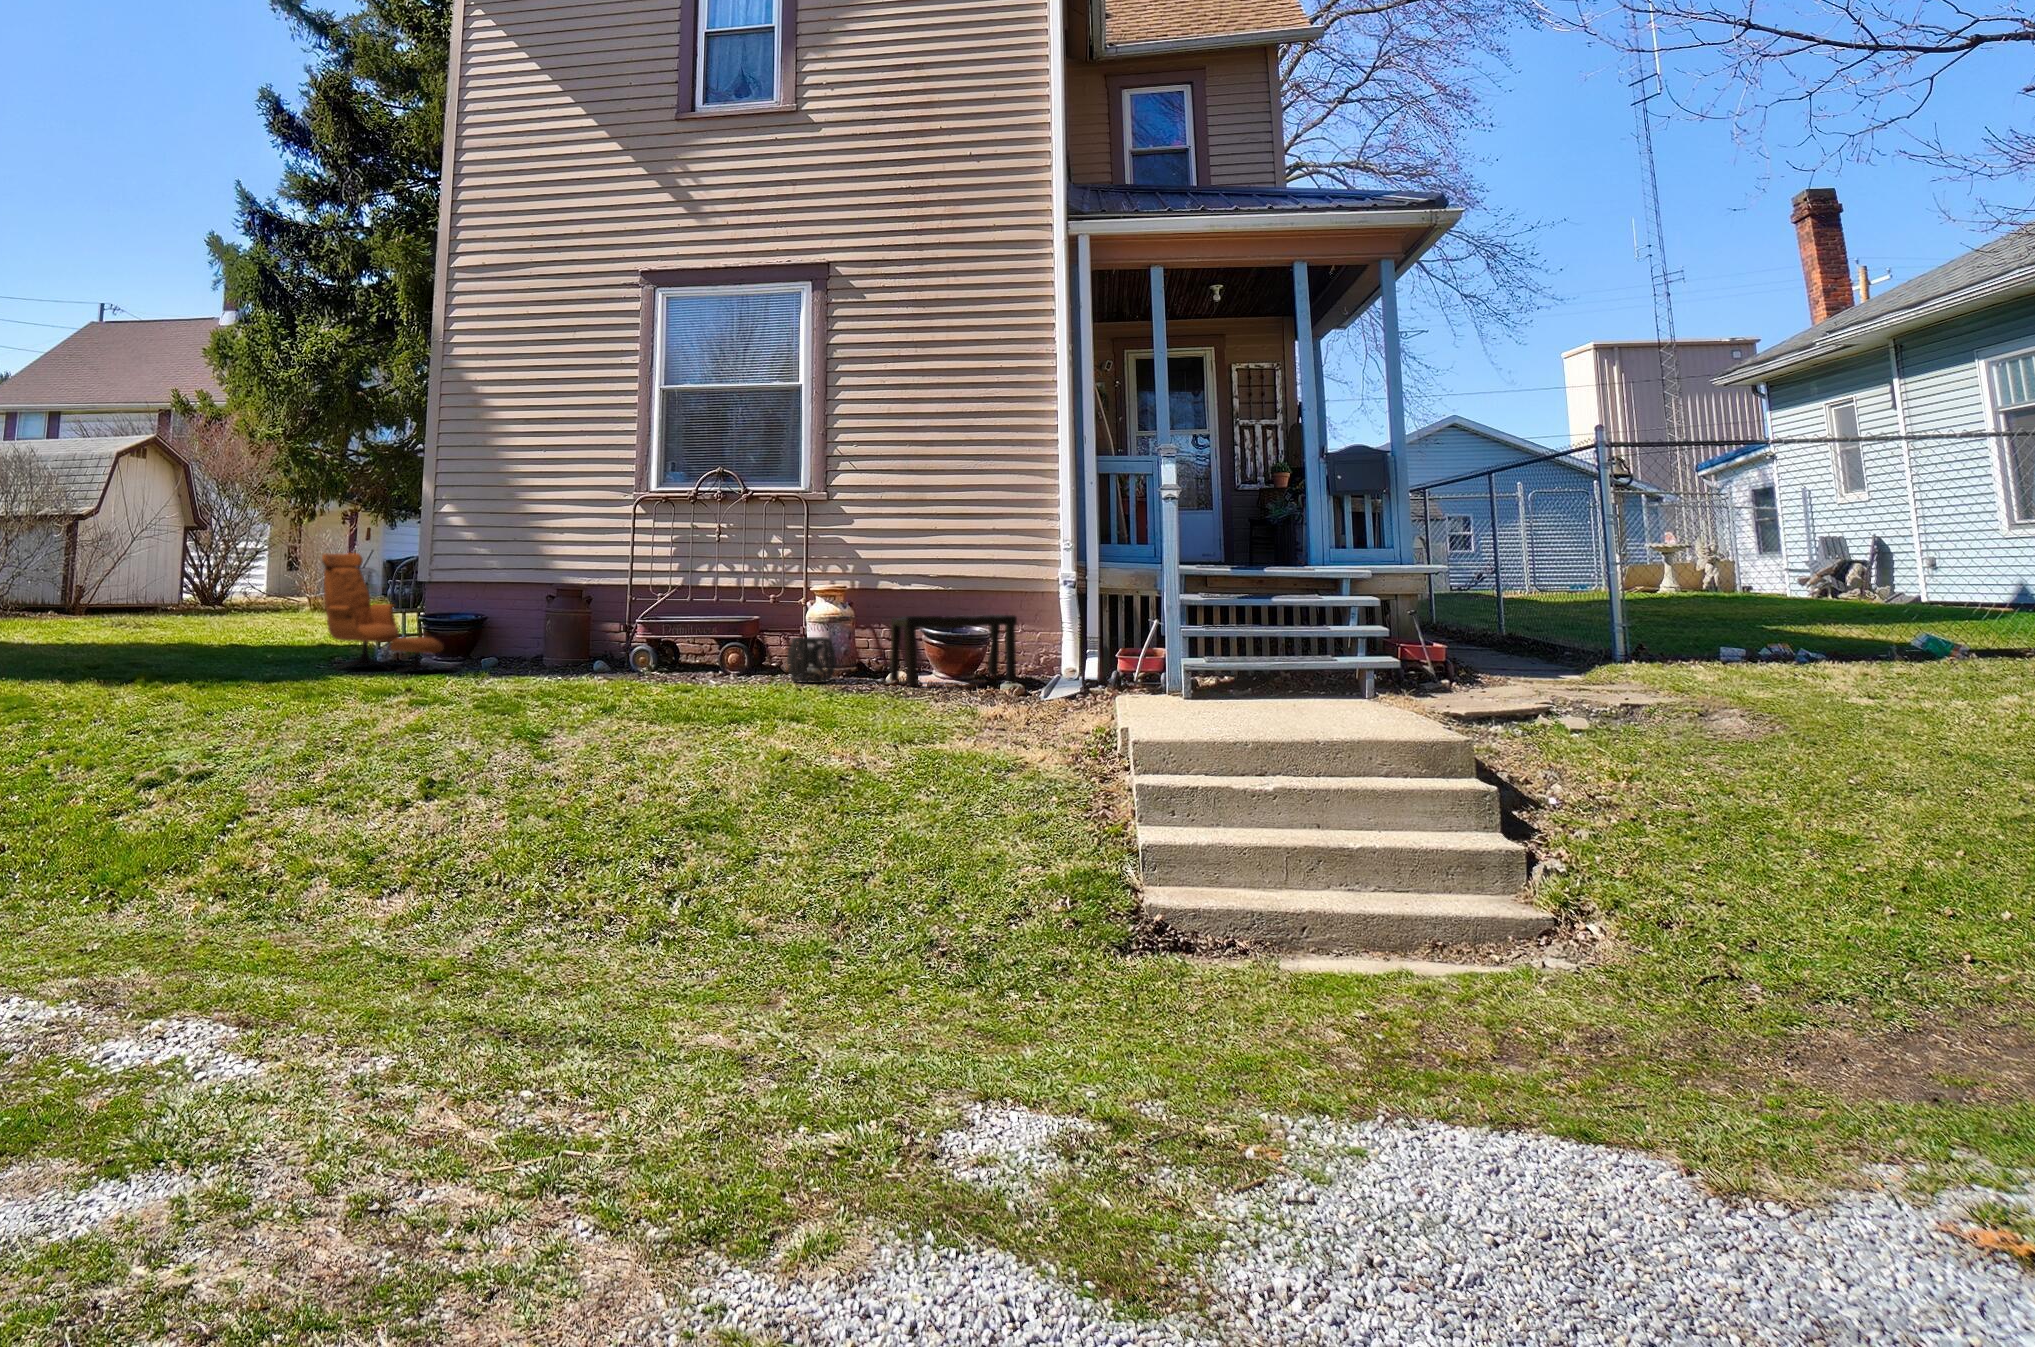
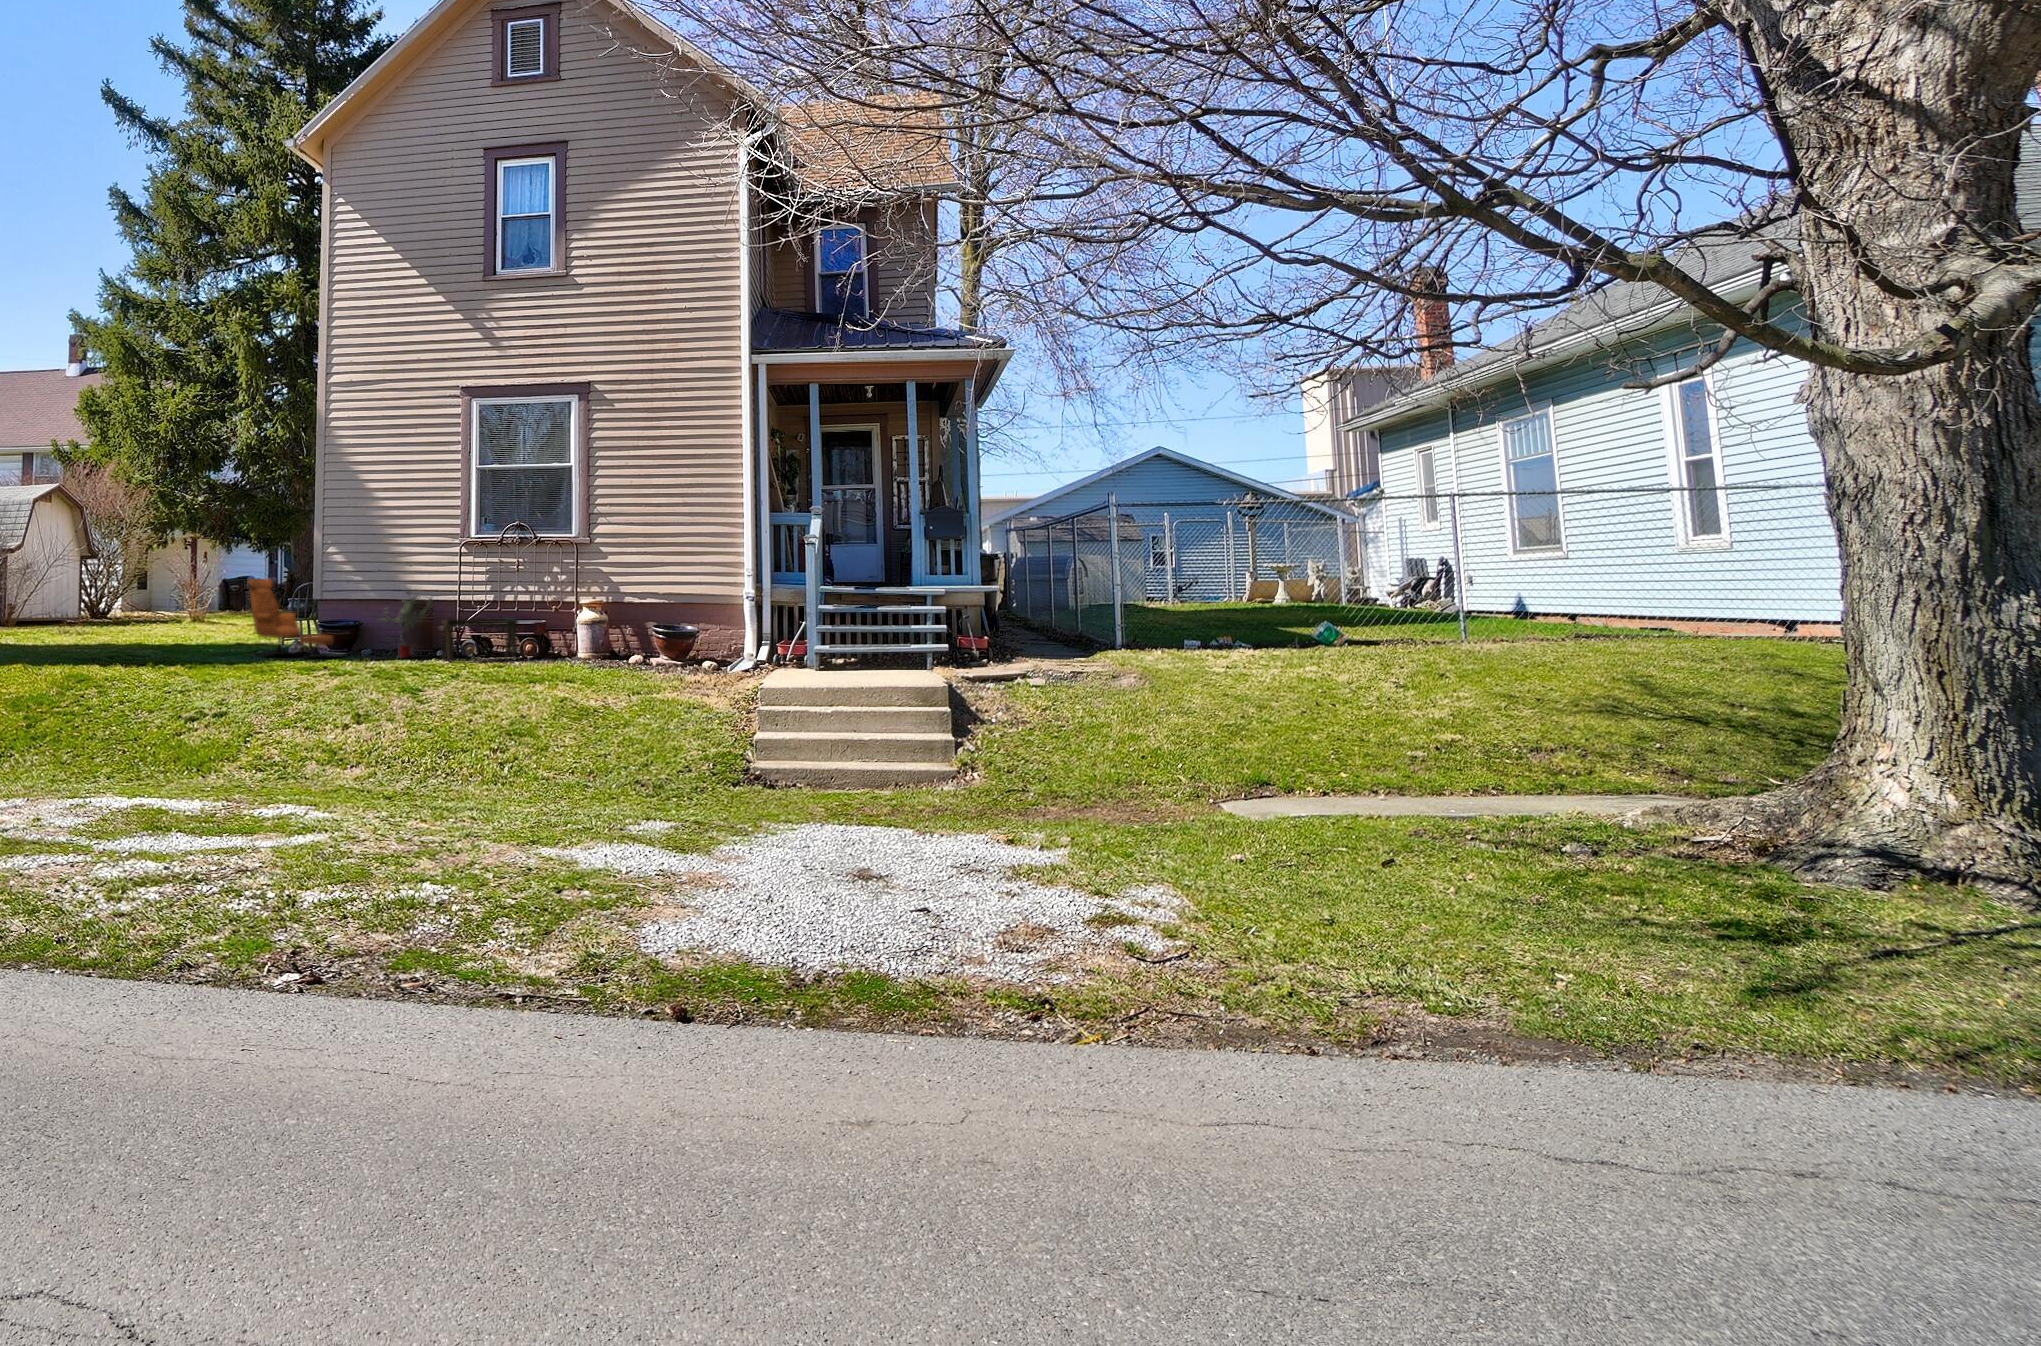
potted tree: none [509,566,592,673] -> present [382,588,432,658]
bench: present [890,614,1017,686] -> present [441,618,518,662]
woven basket: present [787,637,836,683] -> none [565,633,597,662]

